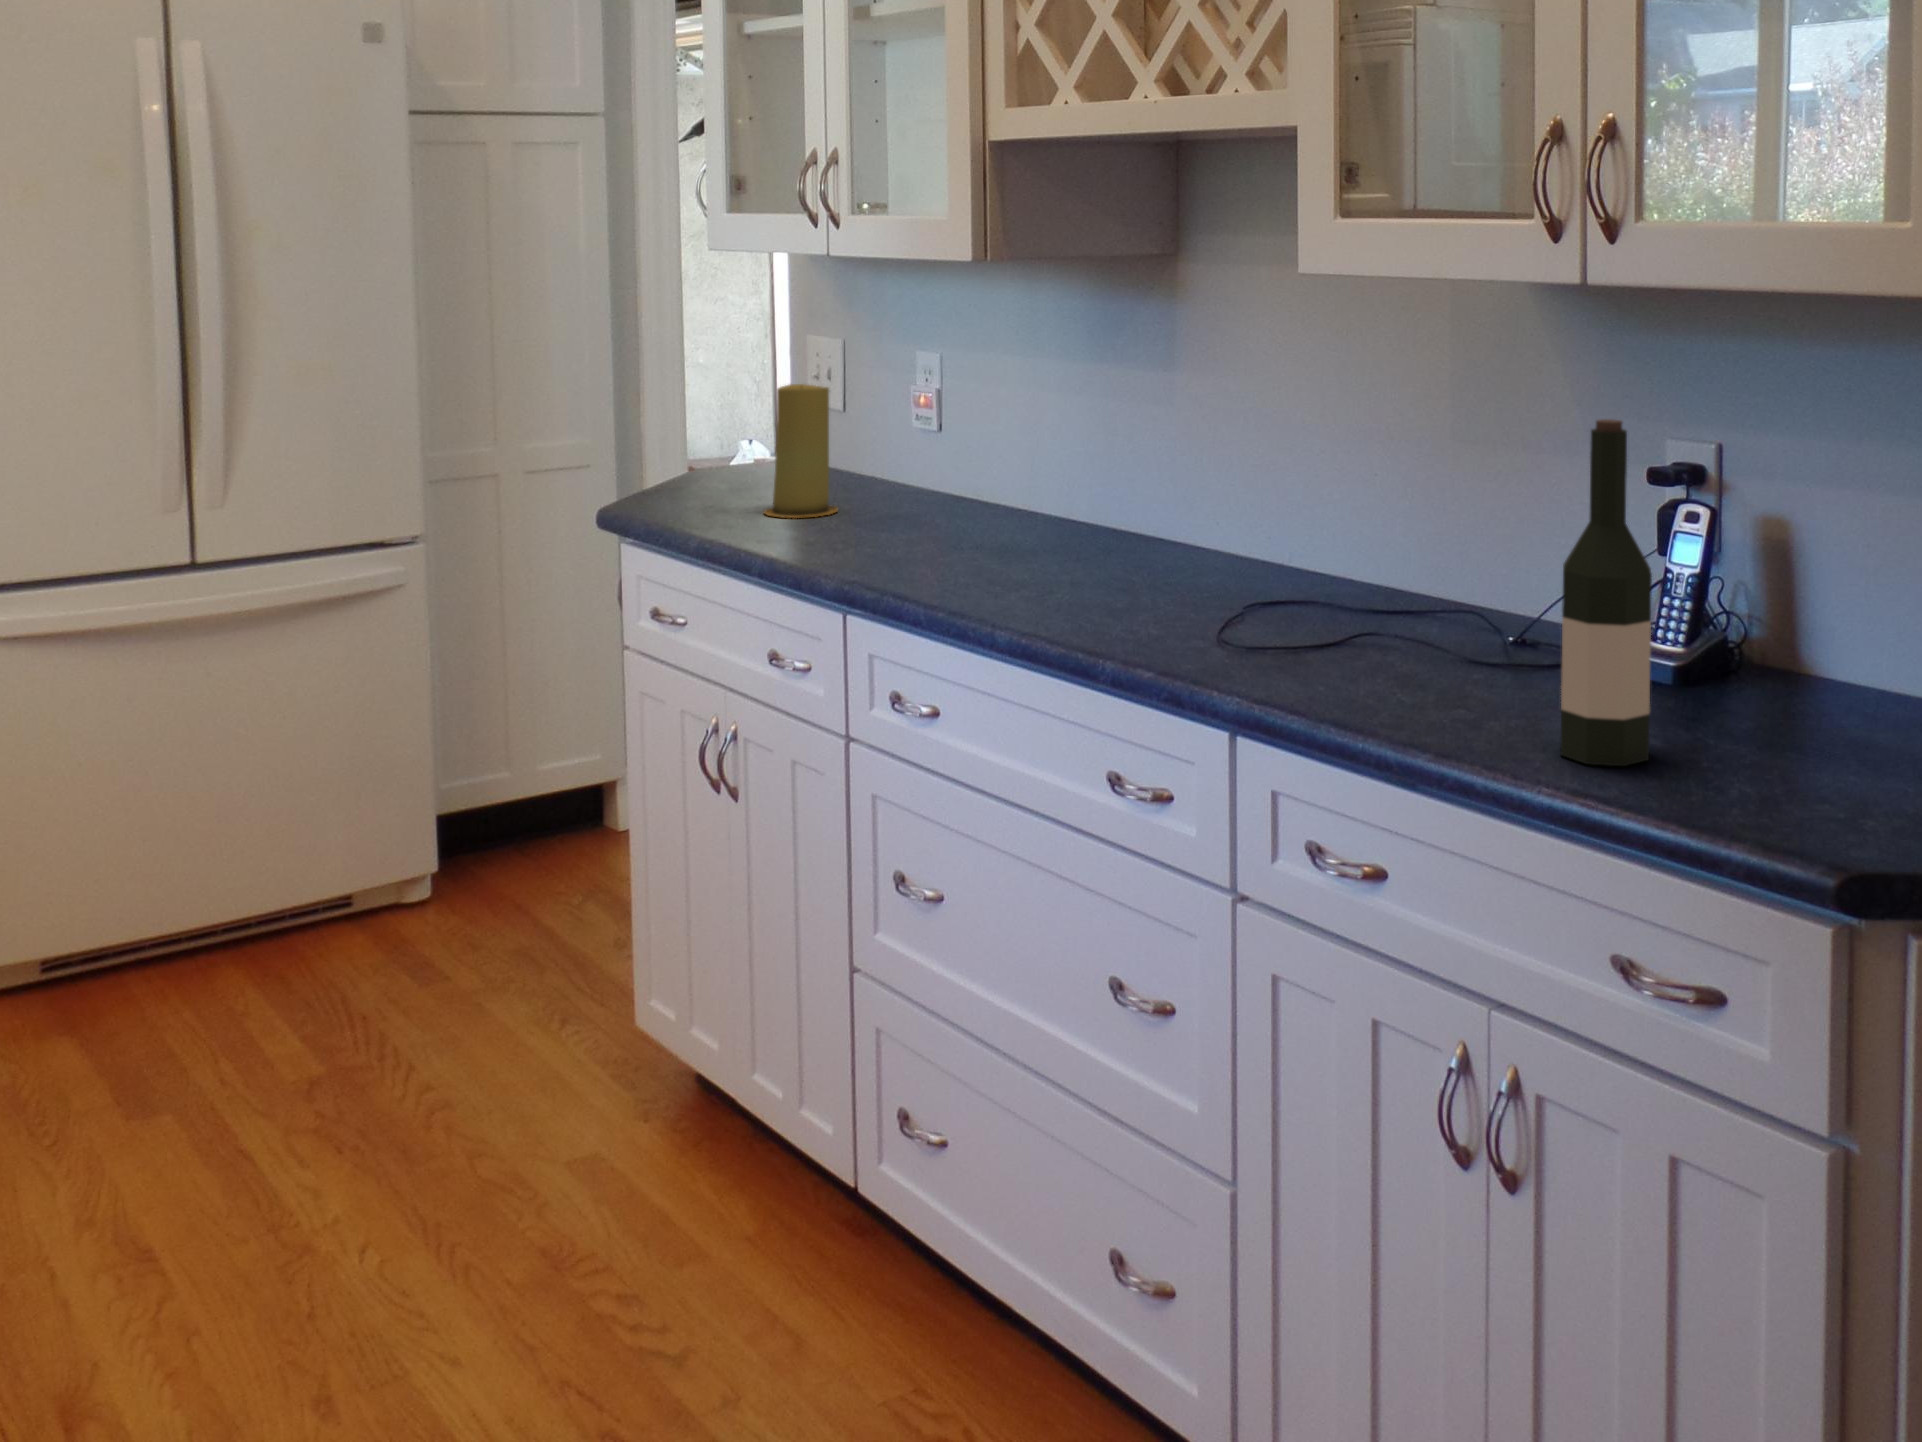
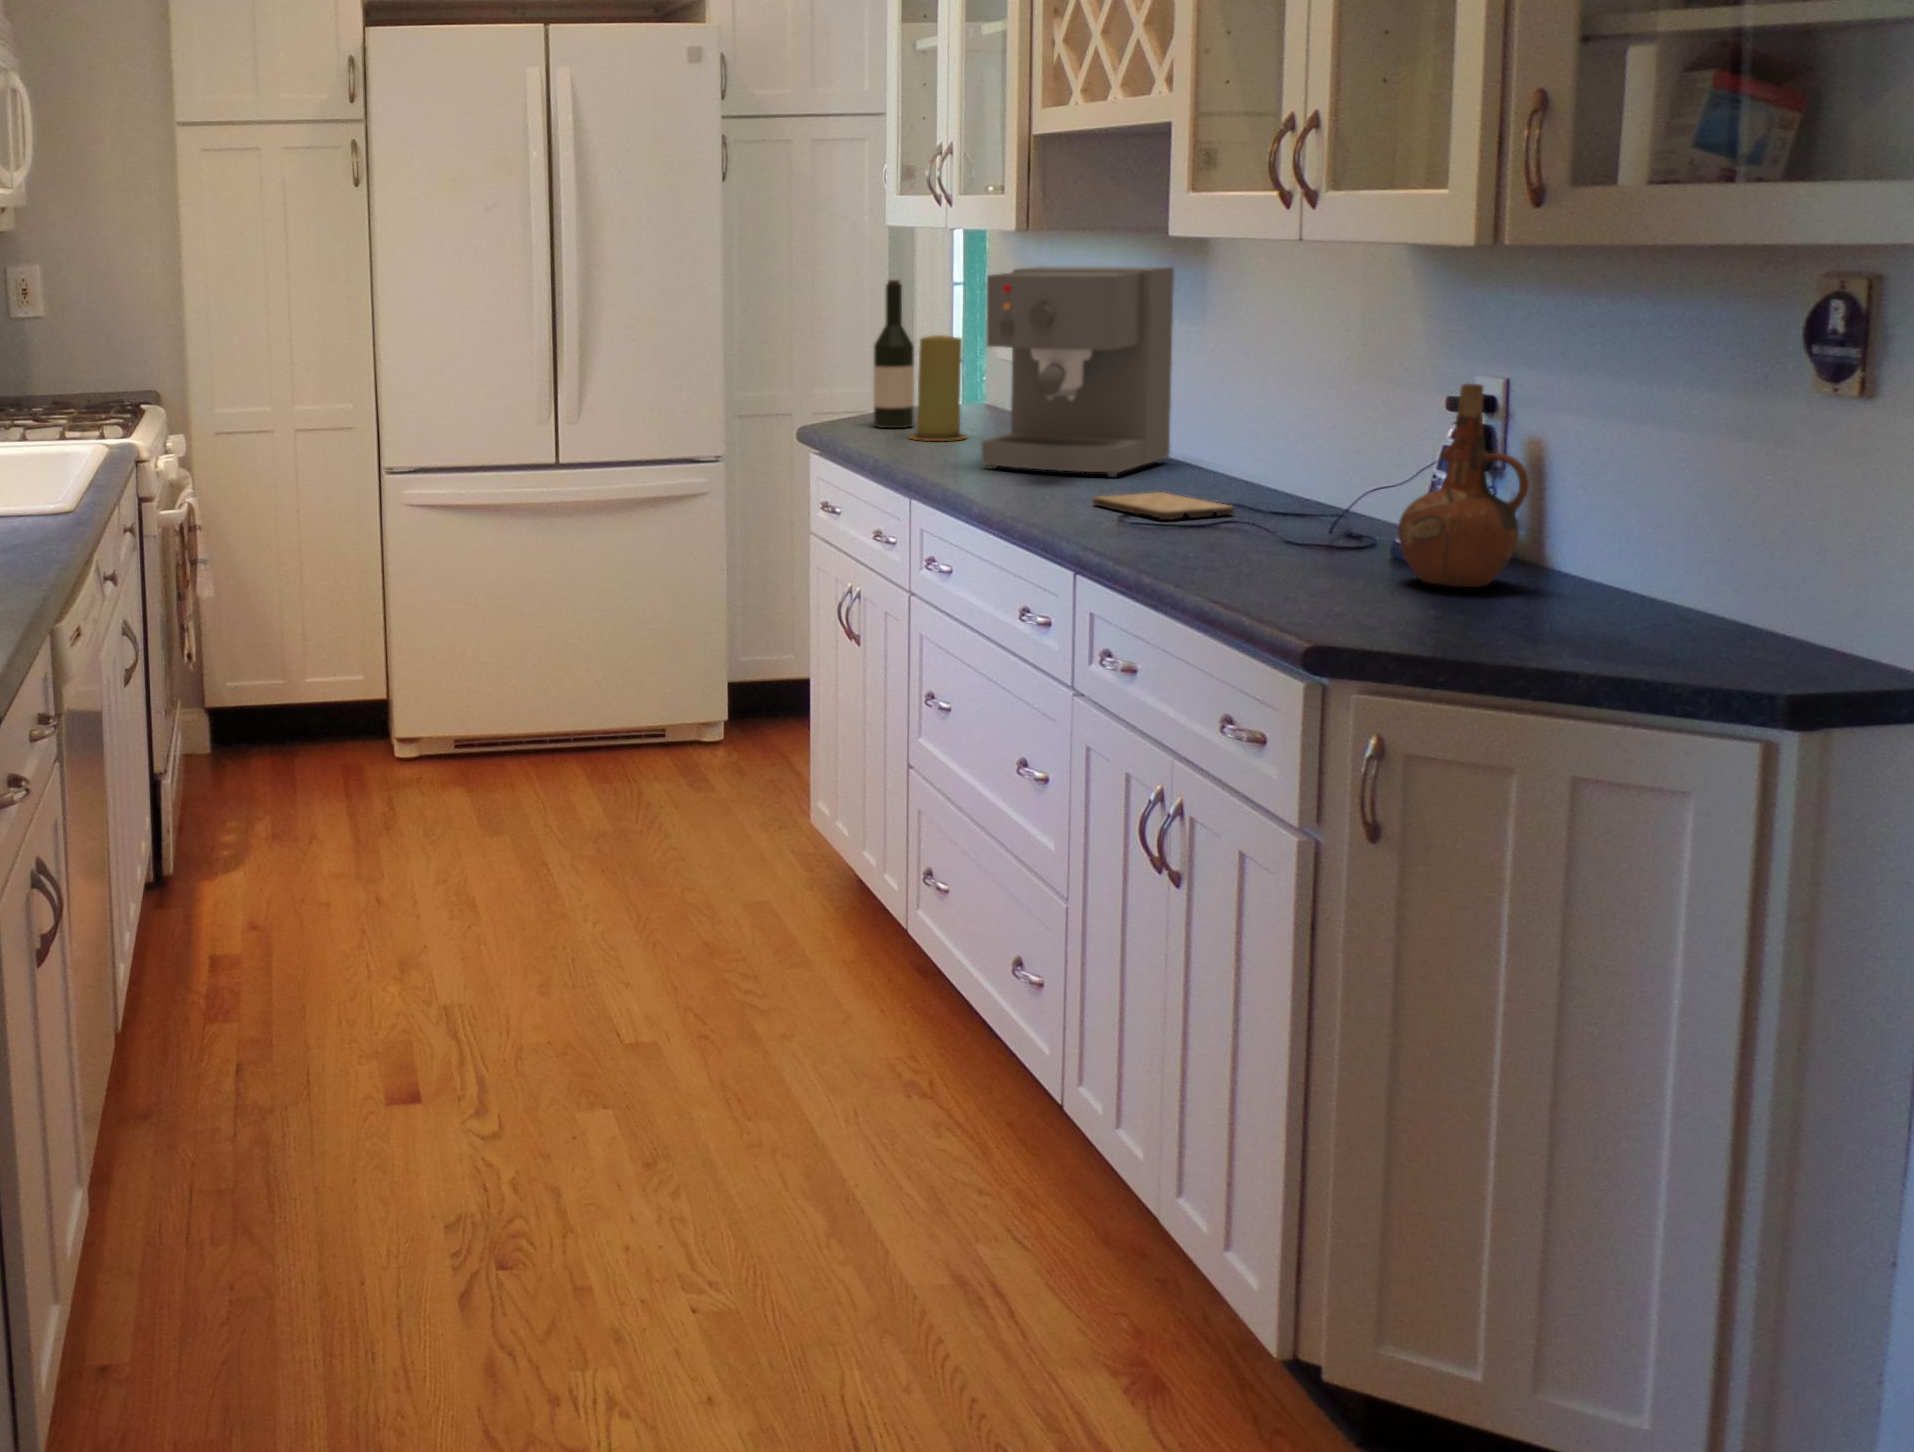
coffee maker: none [923,301,1123,562] -> present [982,266,1174,477]
wine bottle: present [1561,419,1652,766] -> present [874,280,914,428]
ceramic pitcher: none [1704,457,1860,723] -> present [1398,384,1529,587]
cutting board: none [1149,587,1333,634] -> present [1093,492,1234,520]

